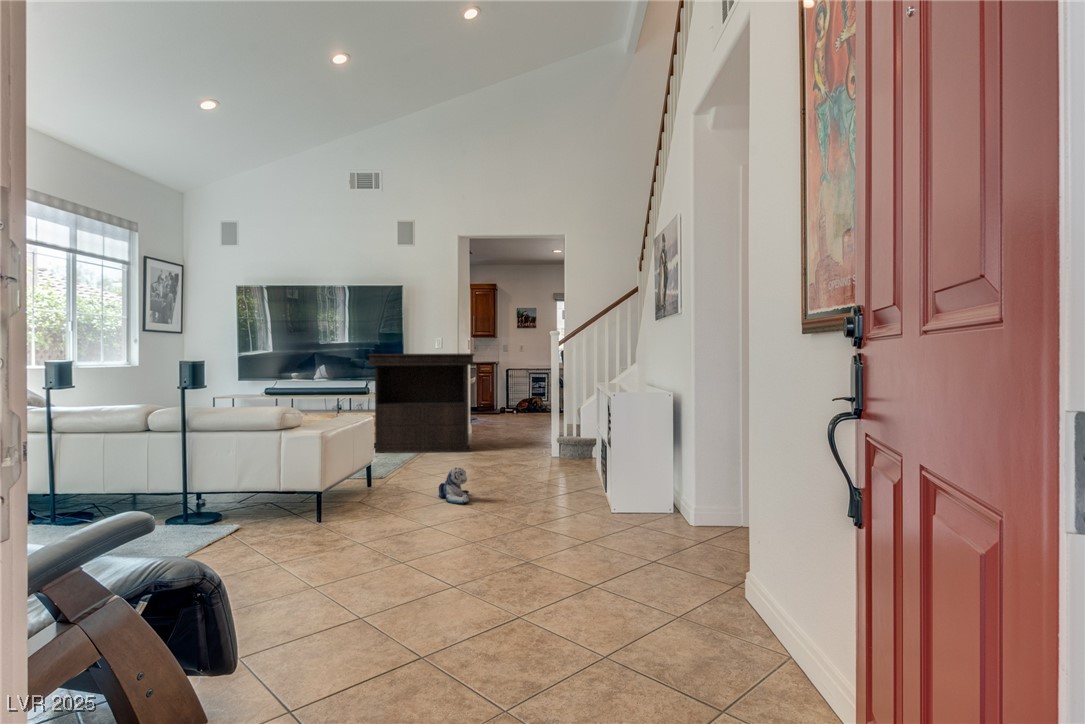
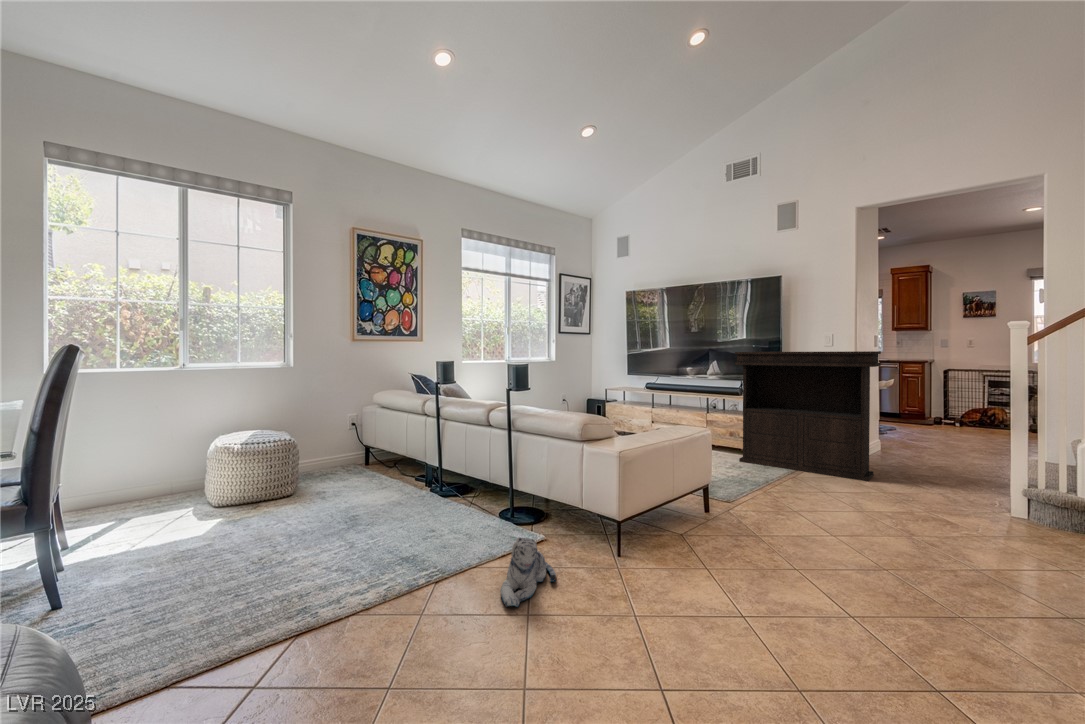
plush toy: present [439,468,469,504] -> present [501,538,556,607]

